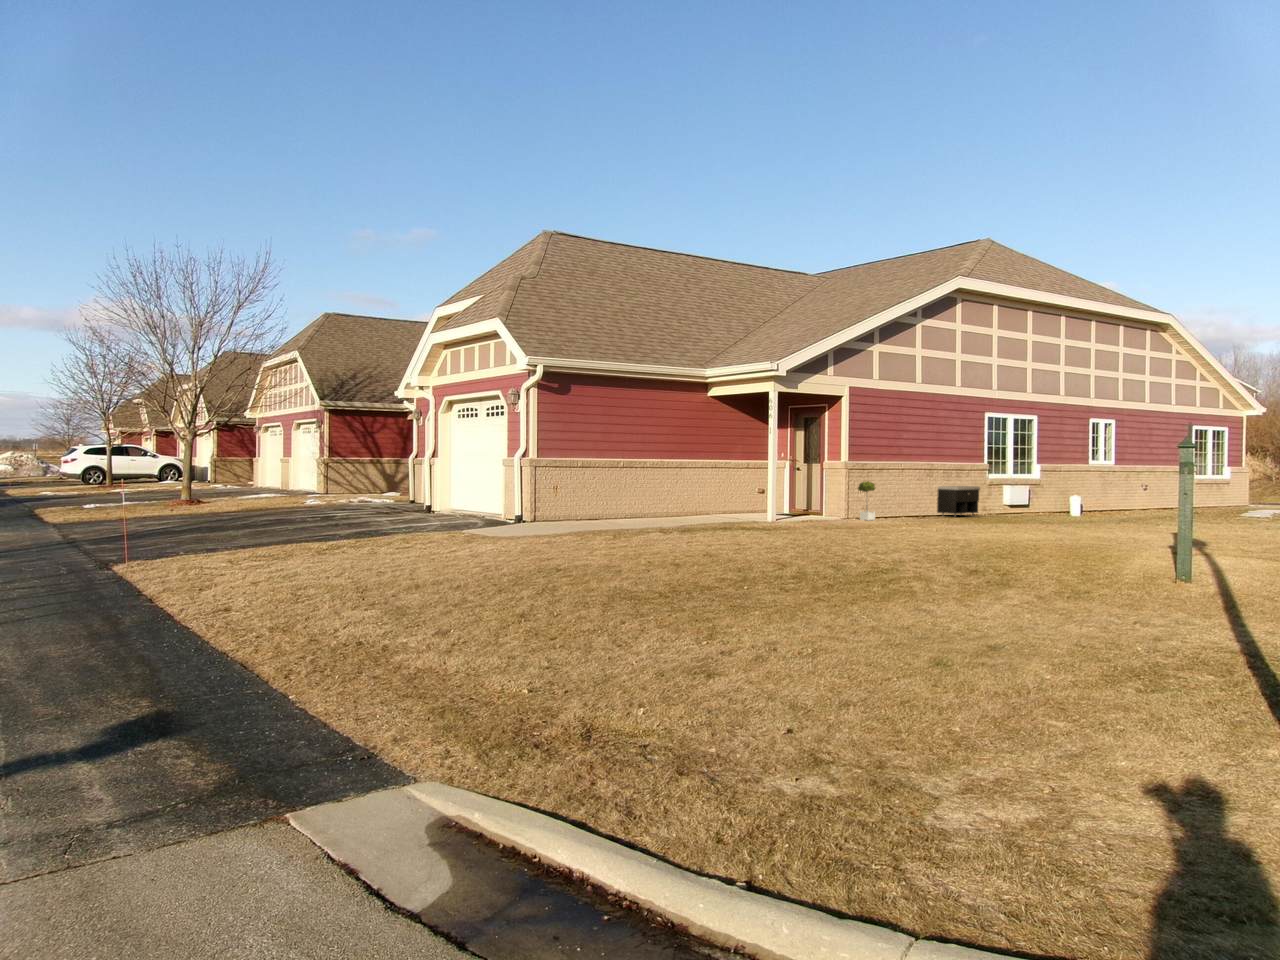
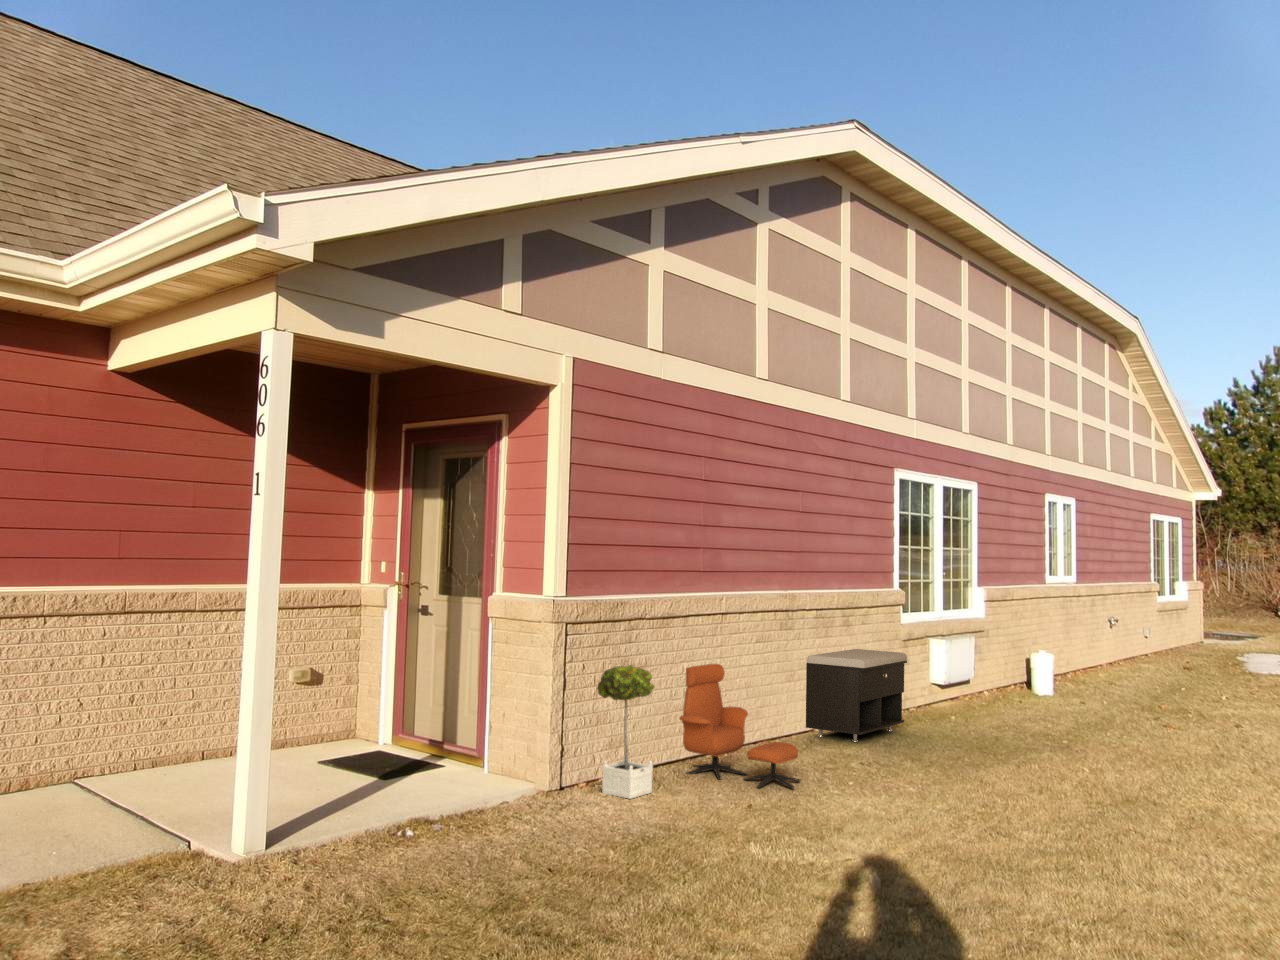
lounge chair: none [885,485,925,521] -> present [680,664,800,788]

